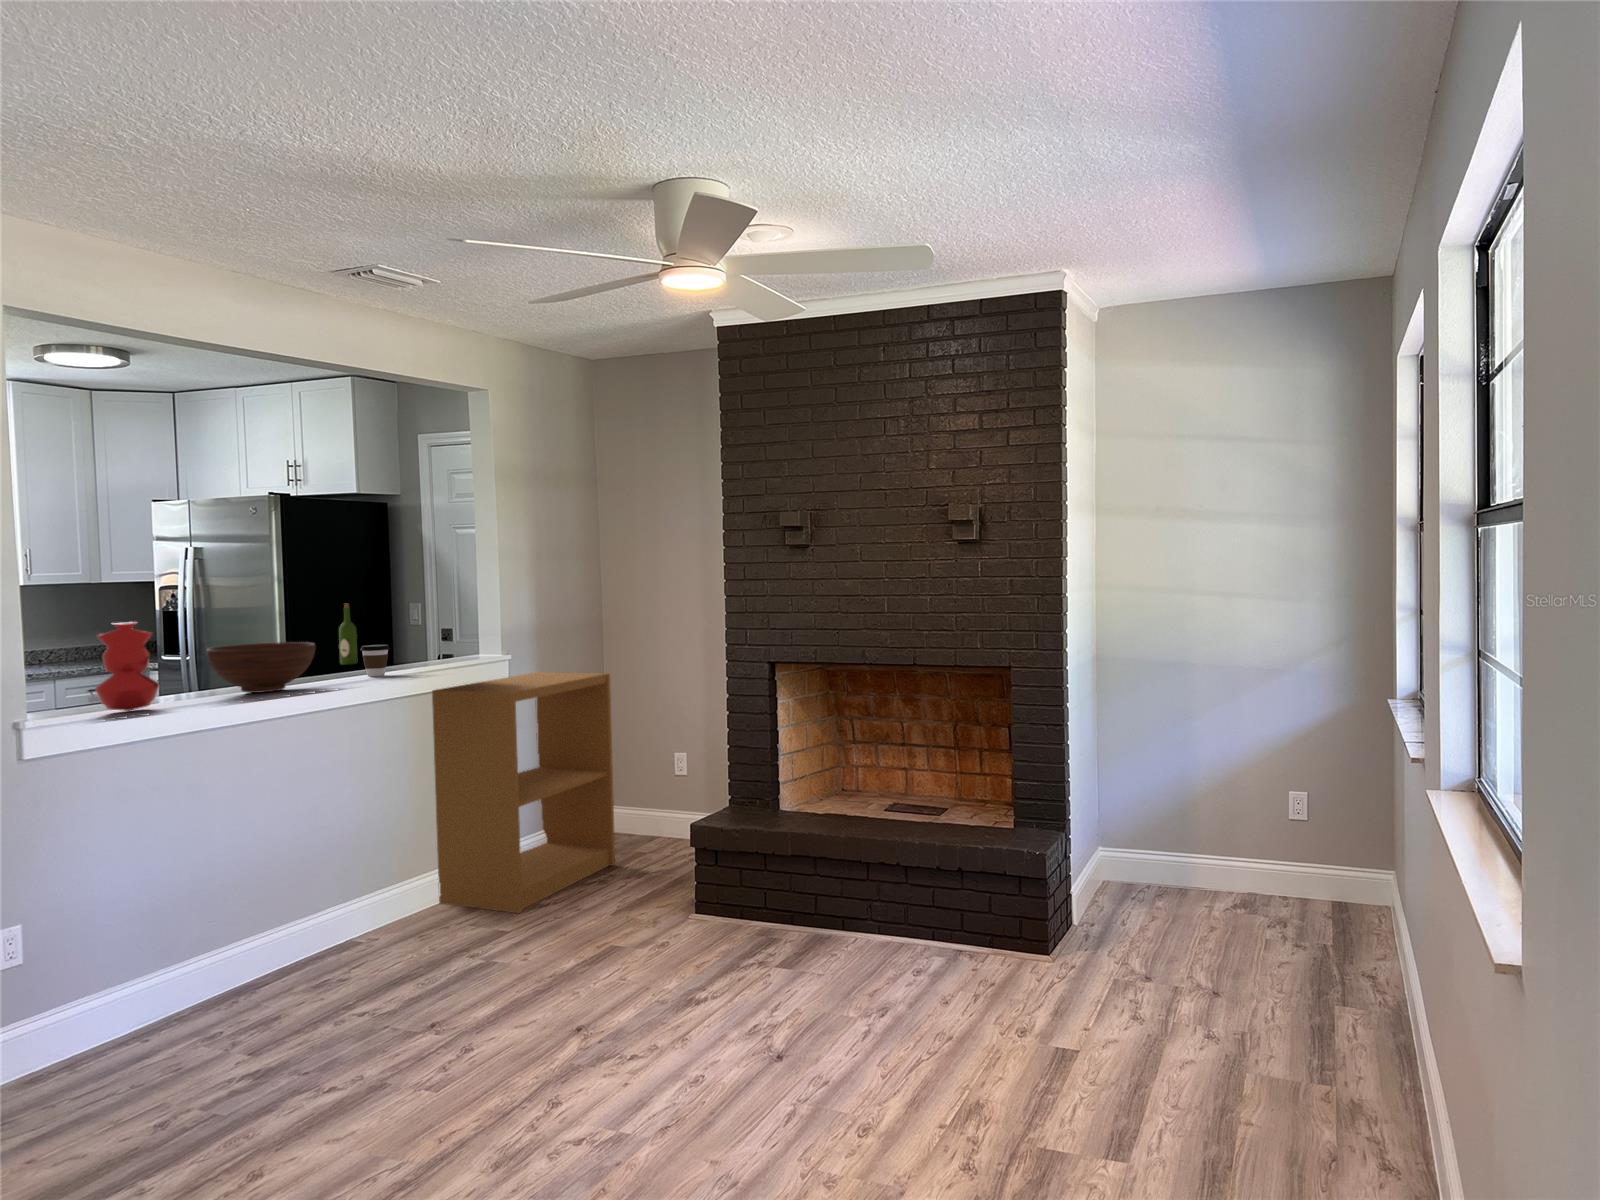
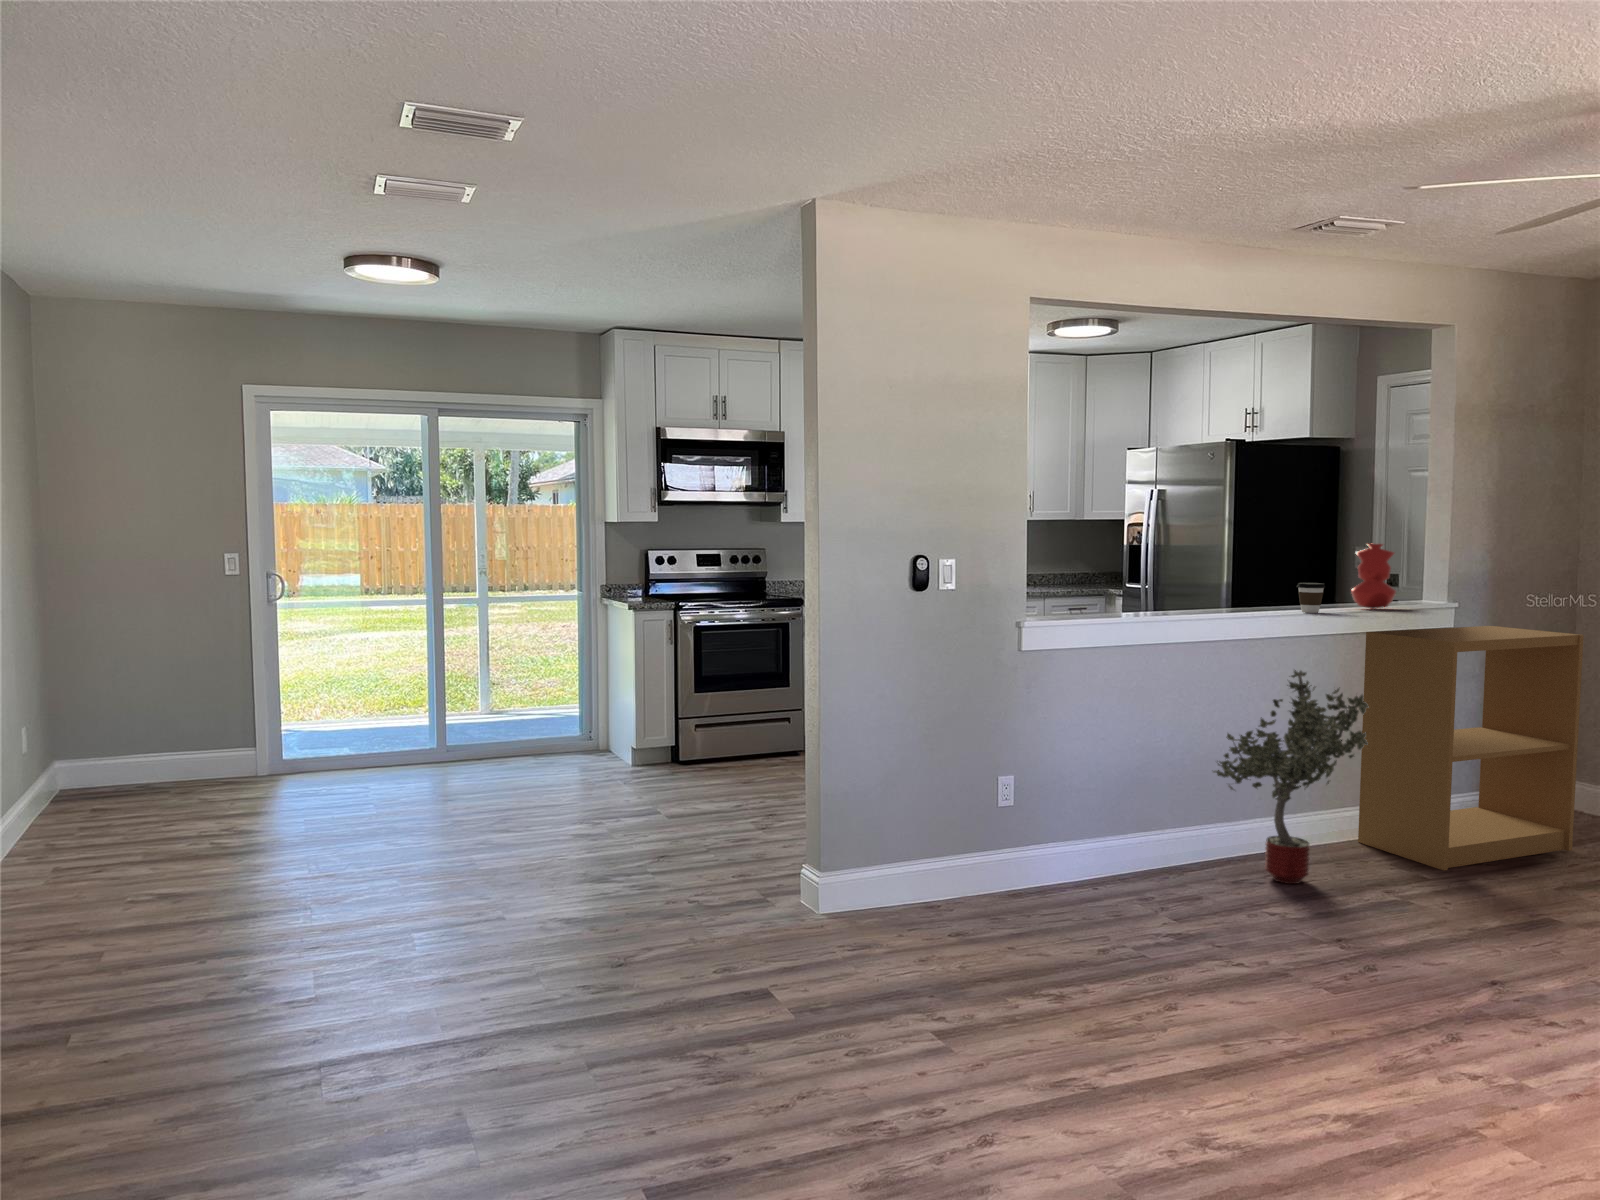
wine bottle: present [339,604,358,665] -> none [1279,544,1296,602]
vase: present [95,622,159,711] -> present [1351,544,1396,609]
fruit bowl: present [206,642,315,693] -> none [1163,574,1255,617]
potted tree: none [281,738,444,973] -> present [1213,670,1368,884]

